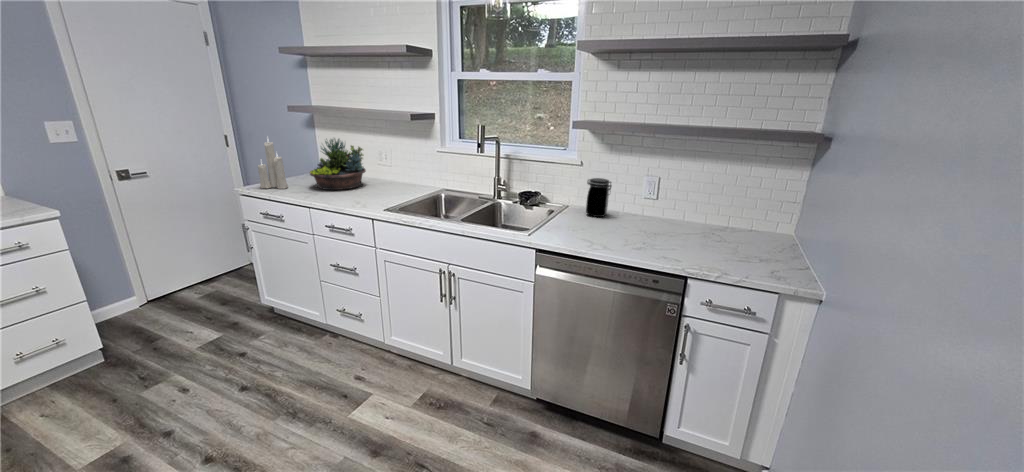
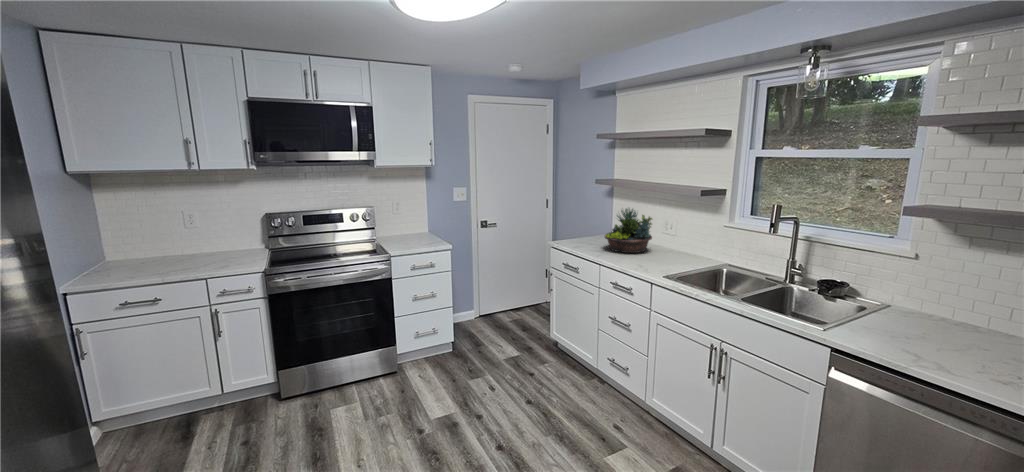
candle: present [258,142,288,189] -> none [566,201,586,247]
jar: present [586,178,612,217] -> none [916,277,963,327]

